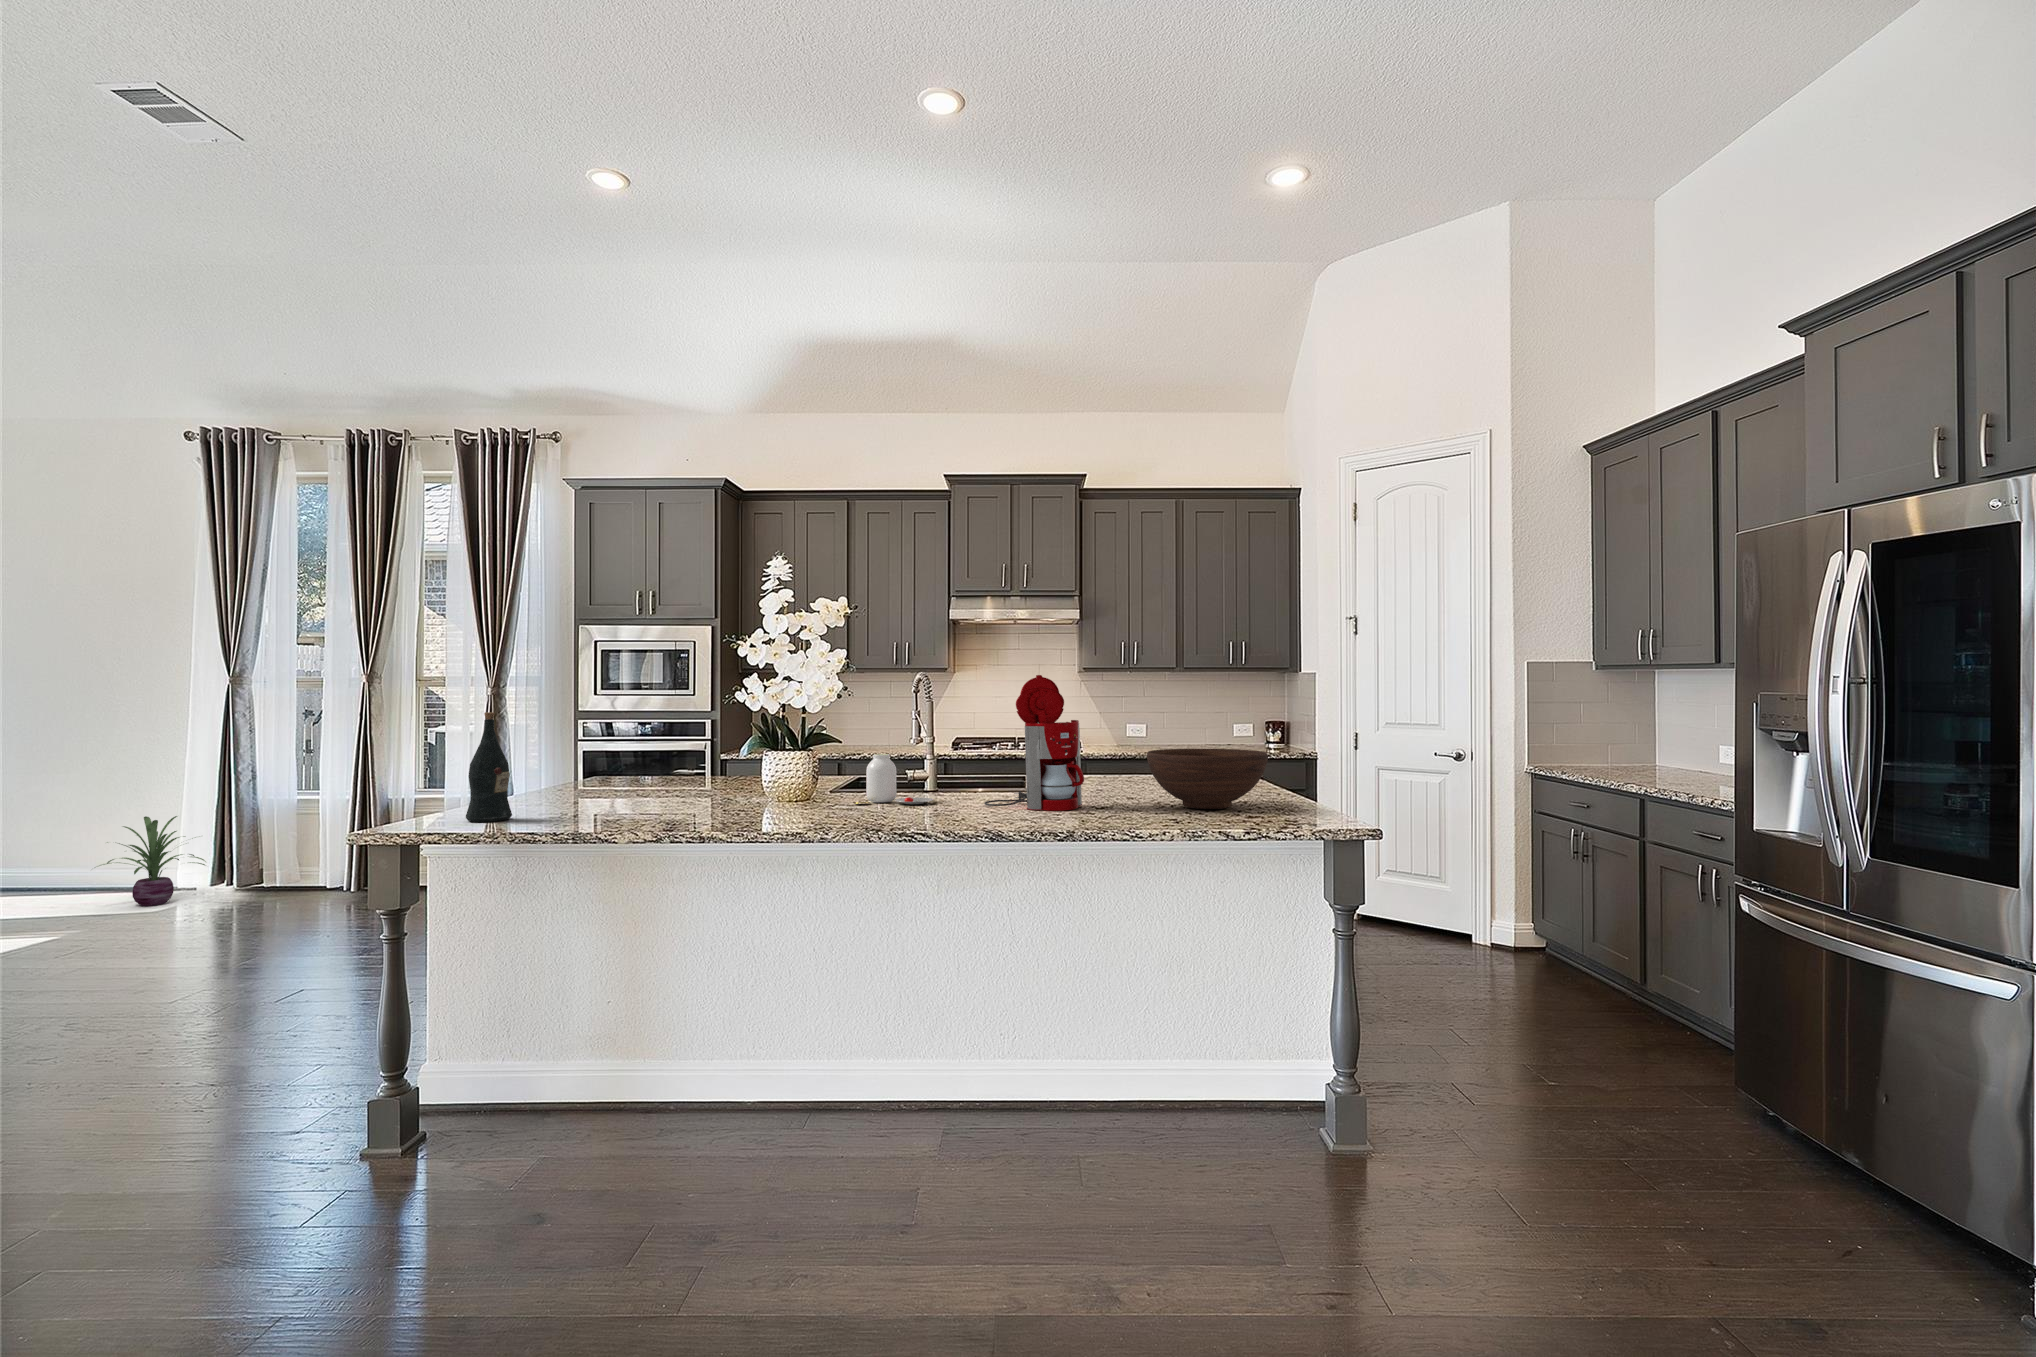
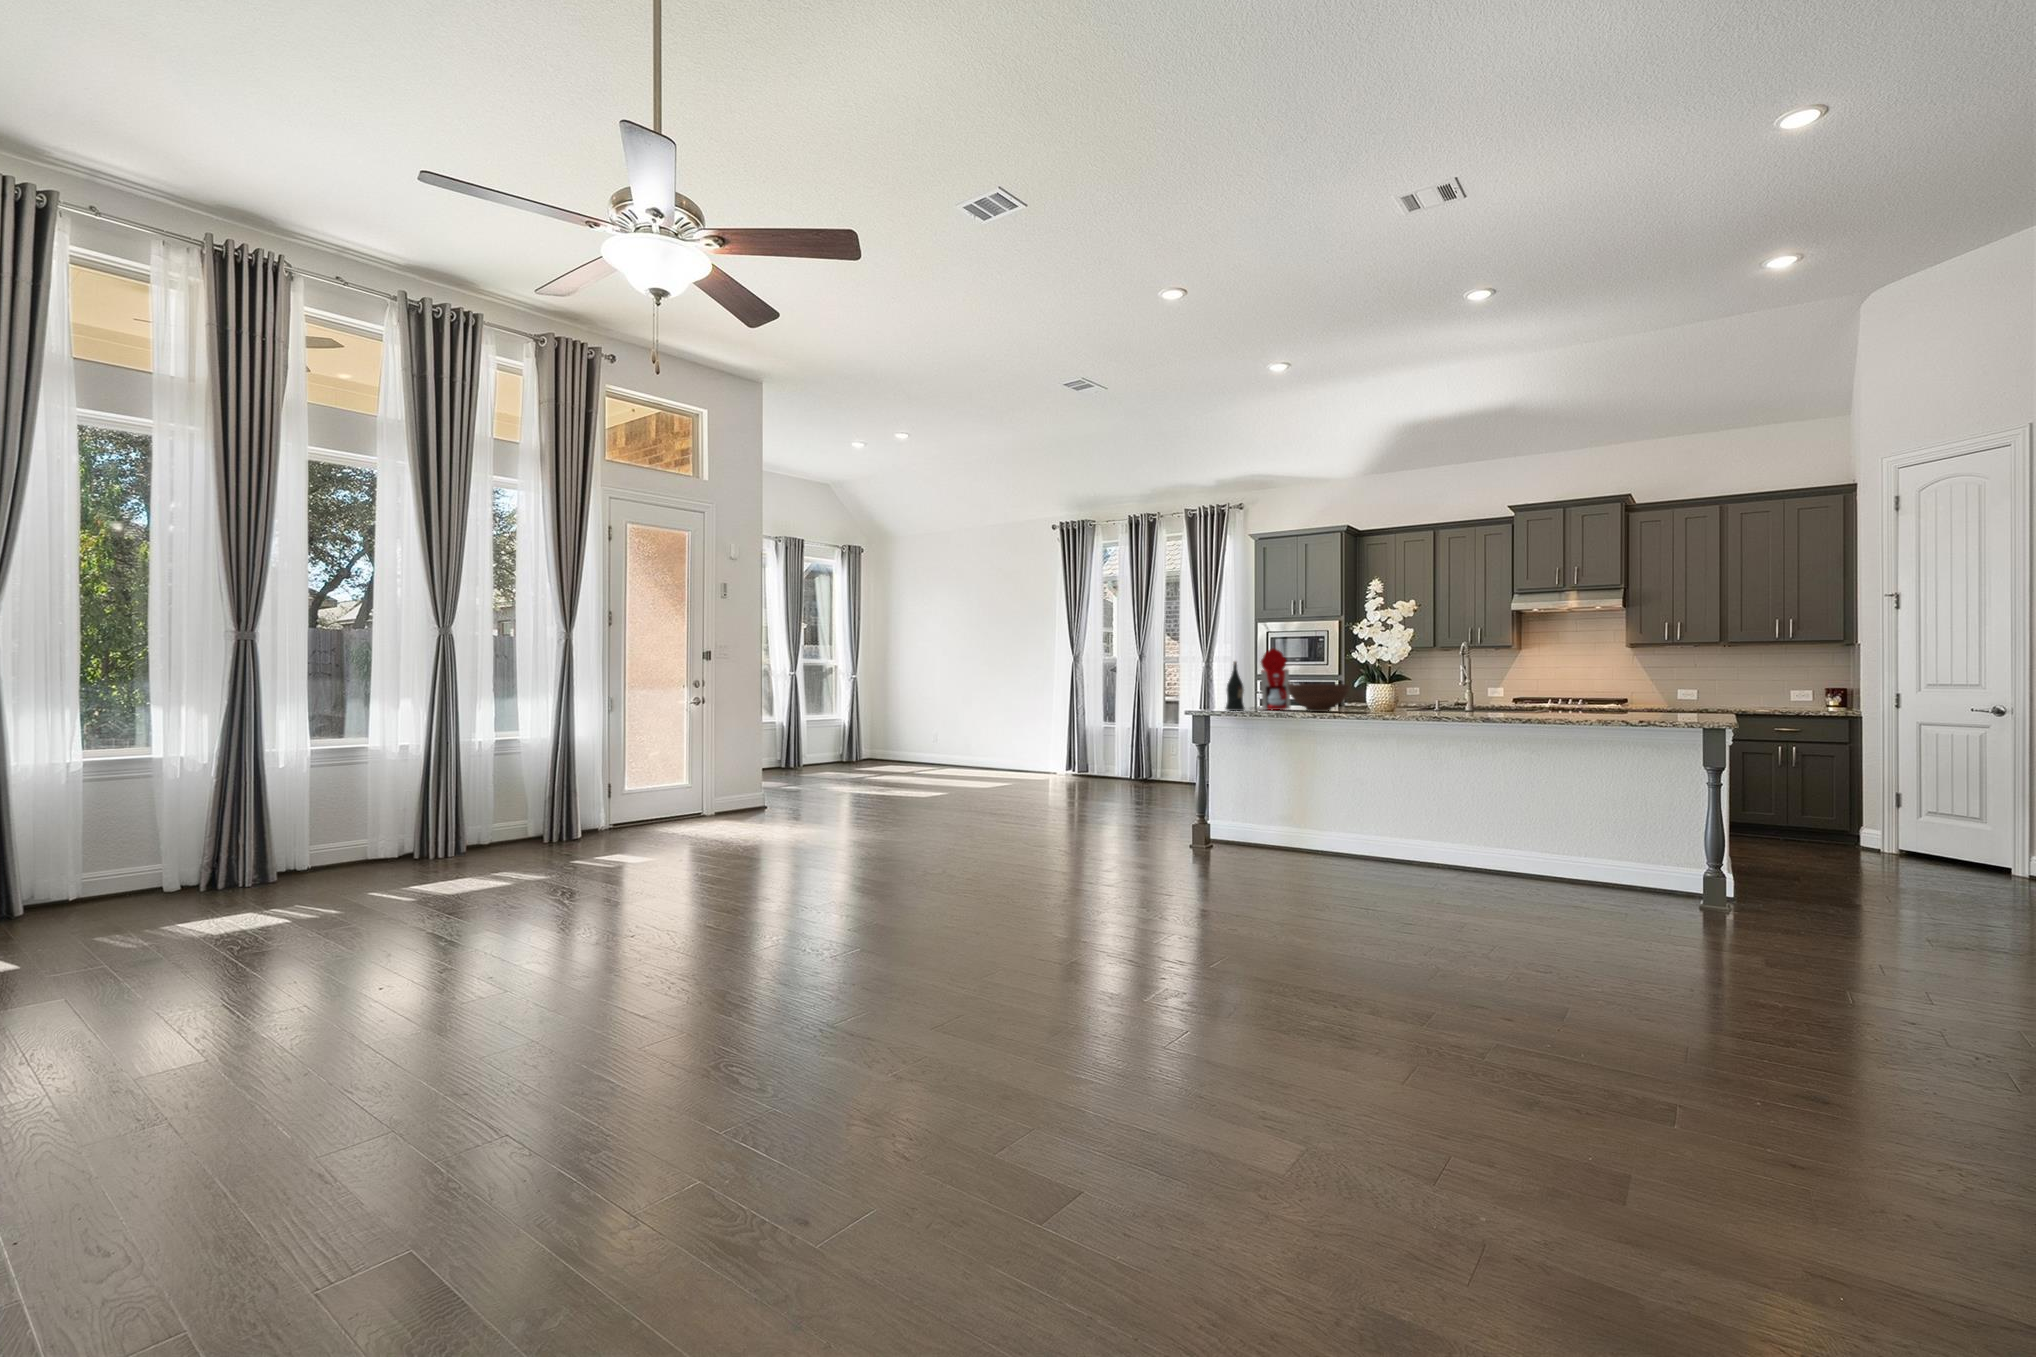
coffee maker: present [984,675,1084,811] -> present [1260,648,1291,710]
fruit bowl: present [1147,749,1268,809] -> present [1288,684,1350,712]
jar: present [854,754,934,804] -> none [1417,687,1465,714]
decorative plant: present [103,816,206,906] -> none [1019,729,1067,775]

